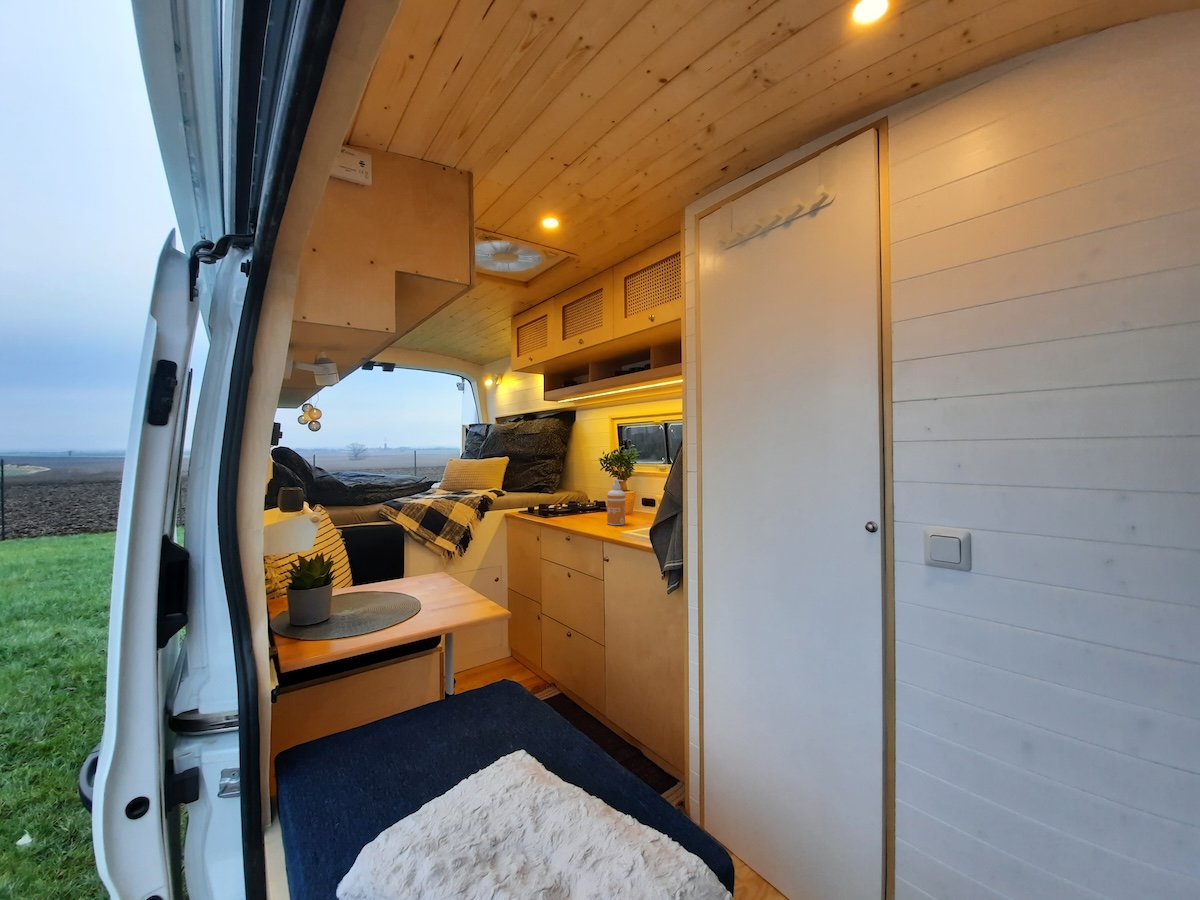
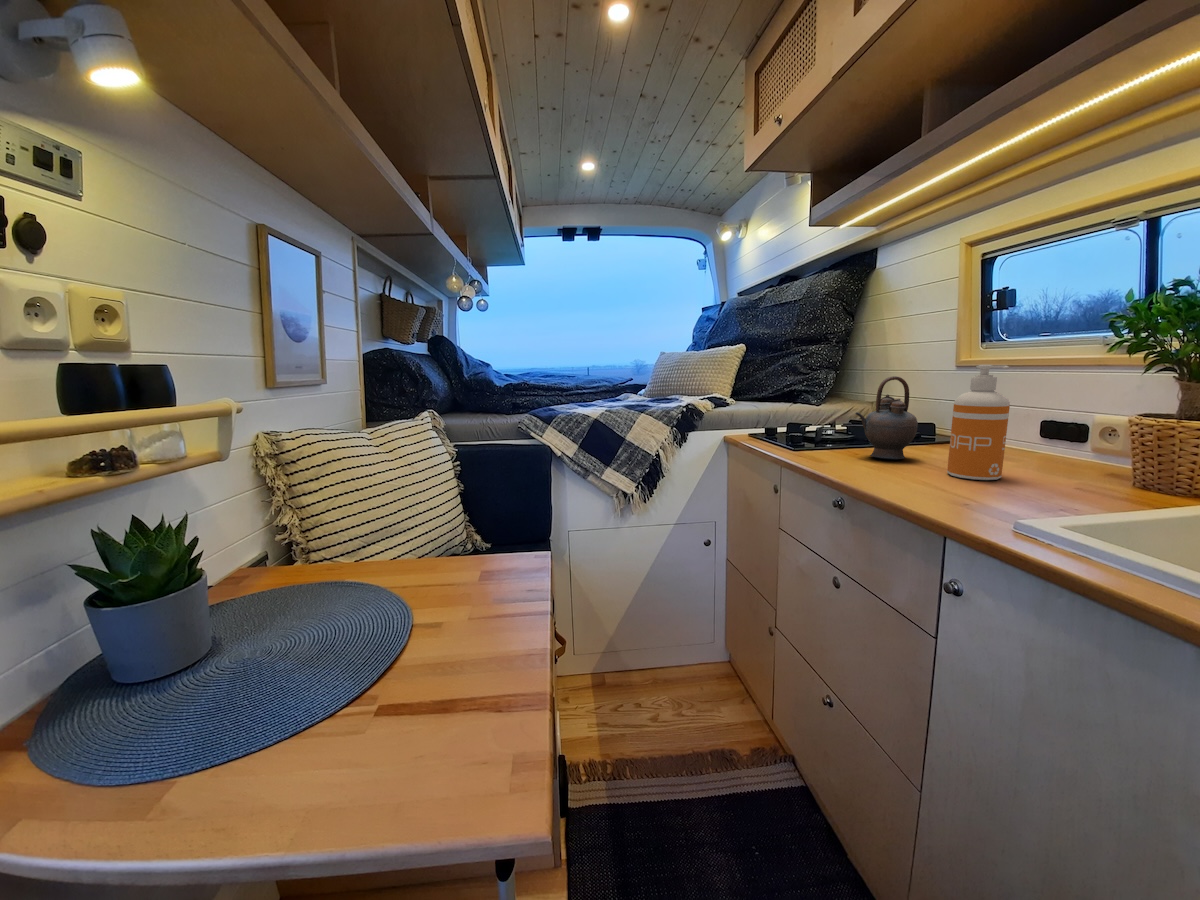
teapot: none [572,483,597,520] -> present [855,376,918,460]

